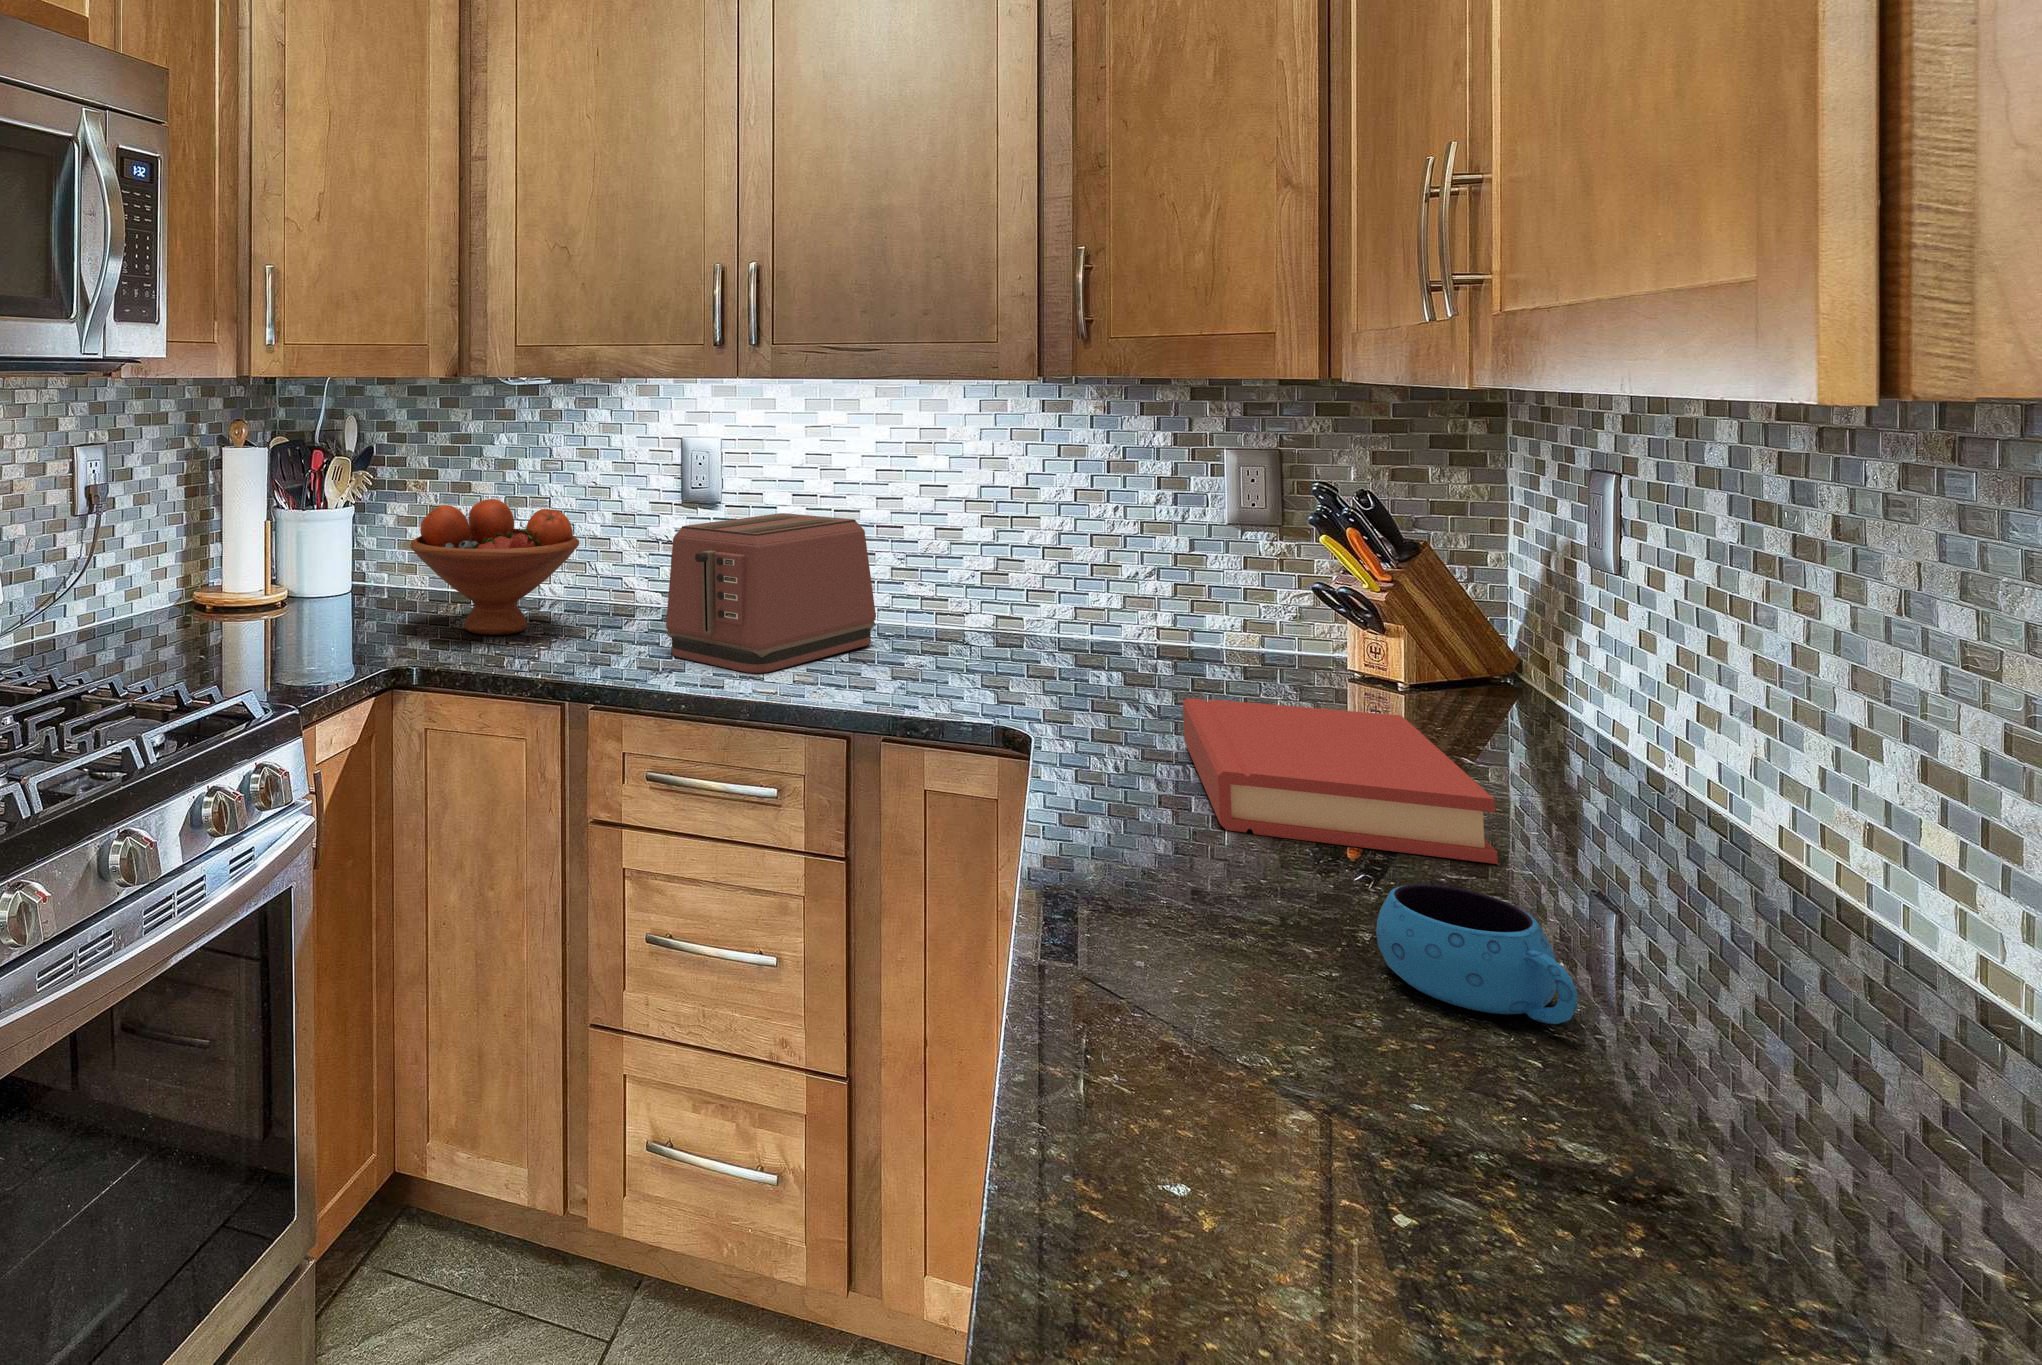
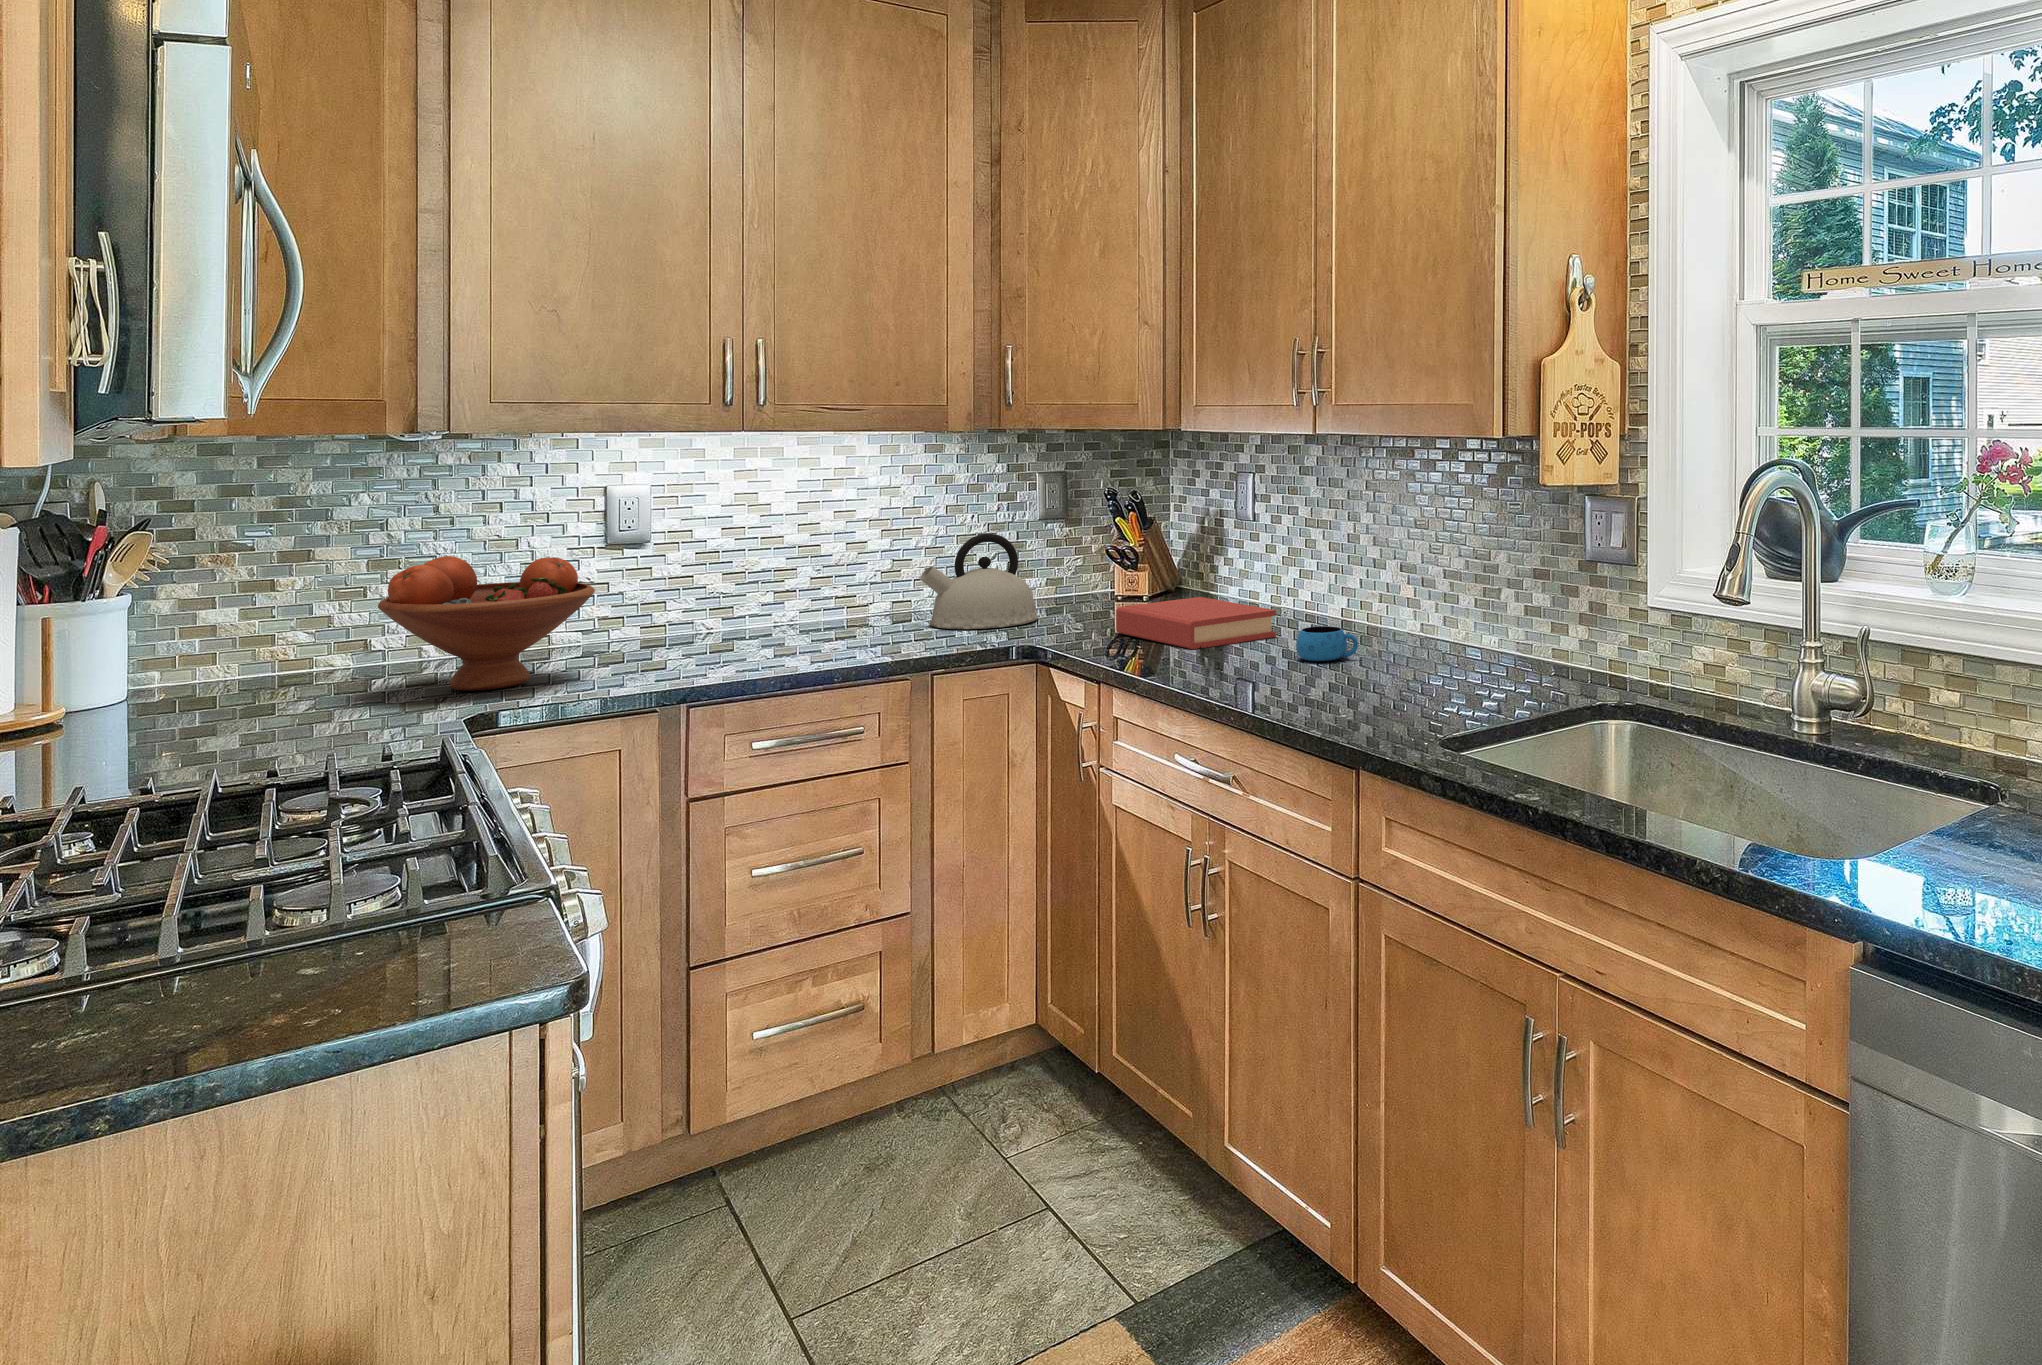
toaster: present [666,513,876,673] -> none [714,539,843,664]
kettle: none [973,536,1157,686] -> present [920,534,1038,629]

